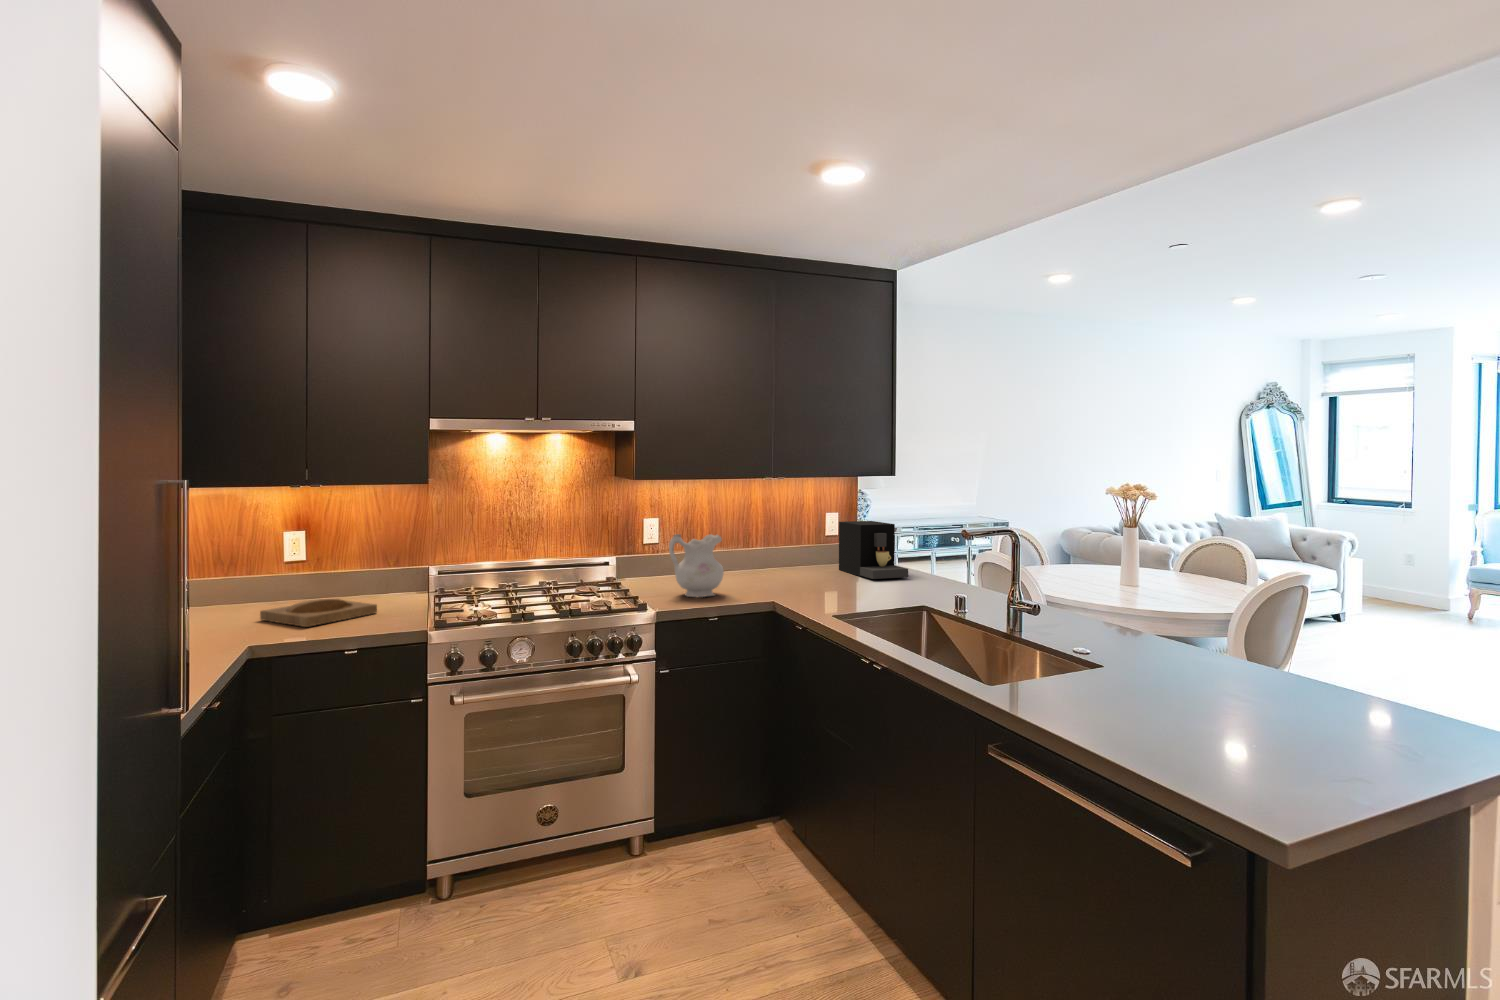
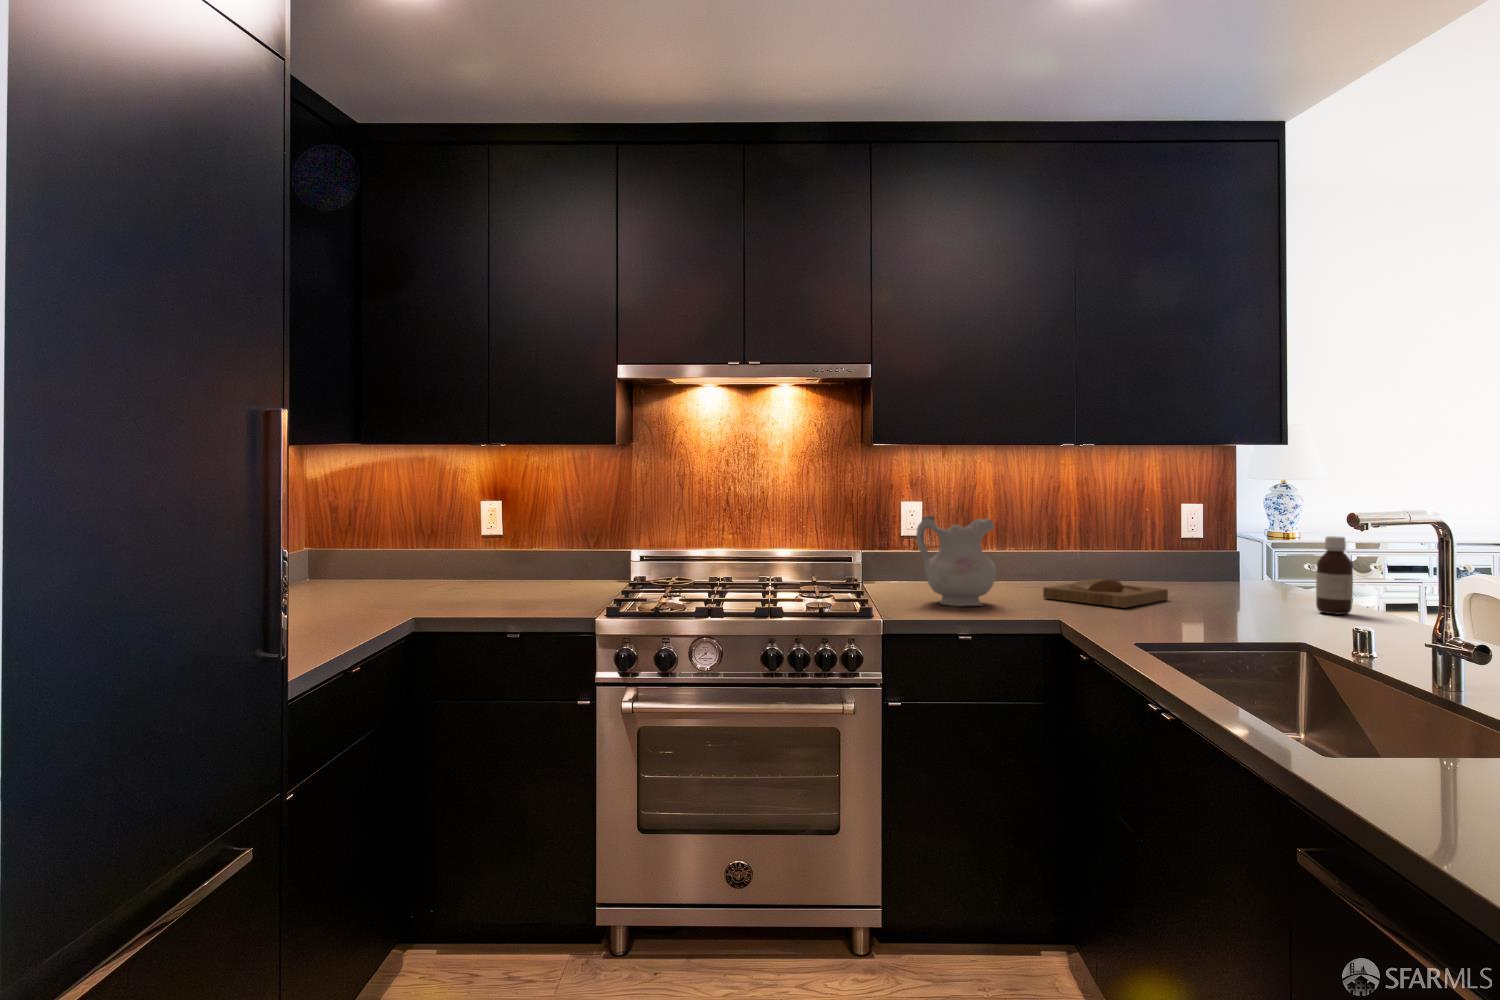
coffee maker: present [839,521,908,579] -> none [1201,512,1317,601]
bottle: none [911,538,930,586] -> present [1316,536,1353,614]
tray: present [260,599,377,627] -> present [1043,579,1168,608]

